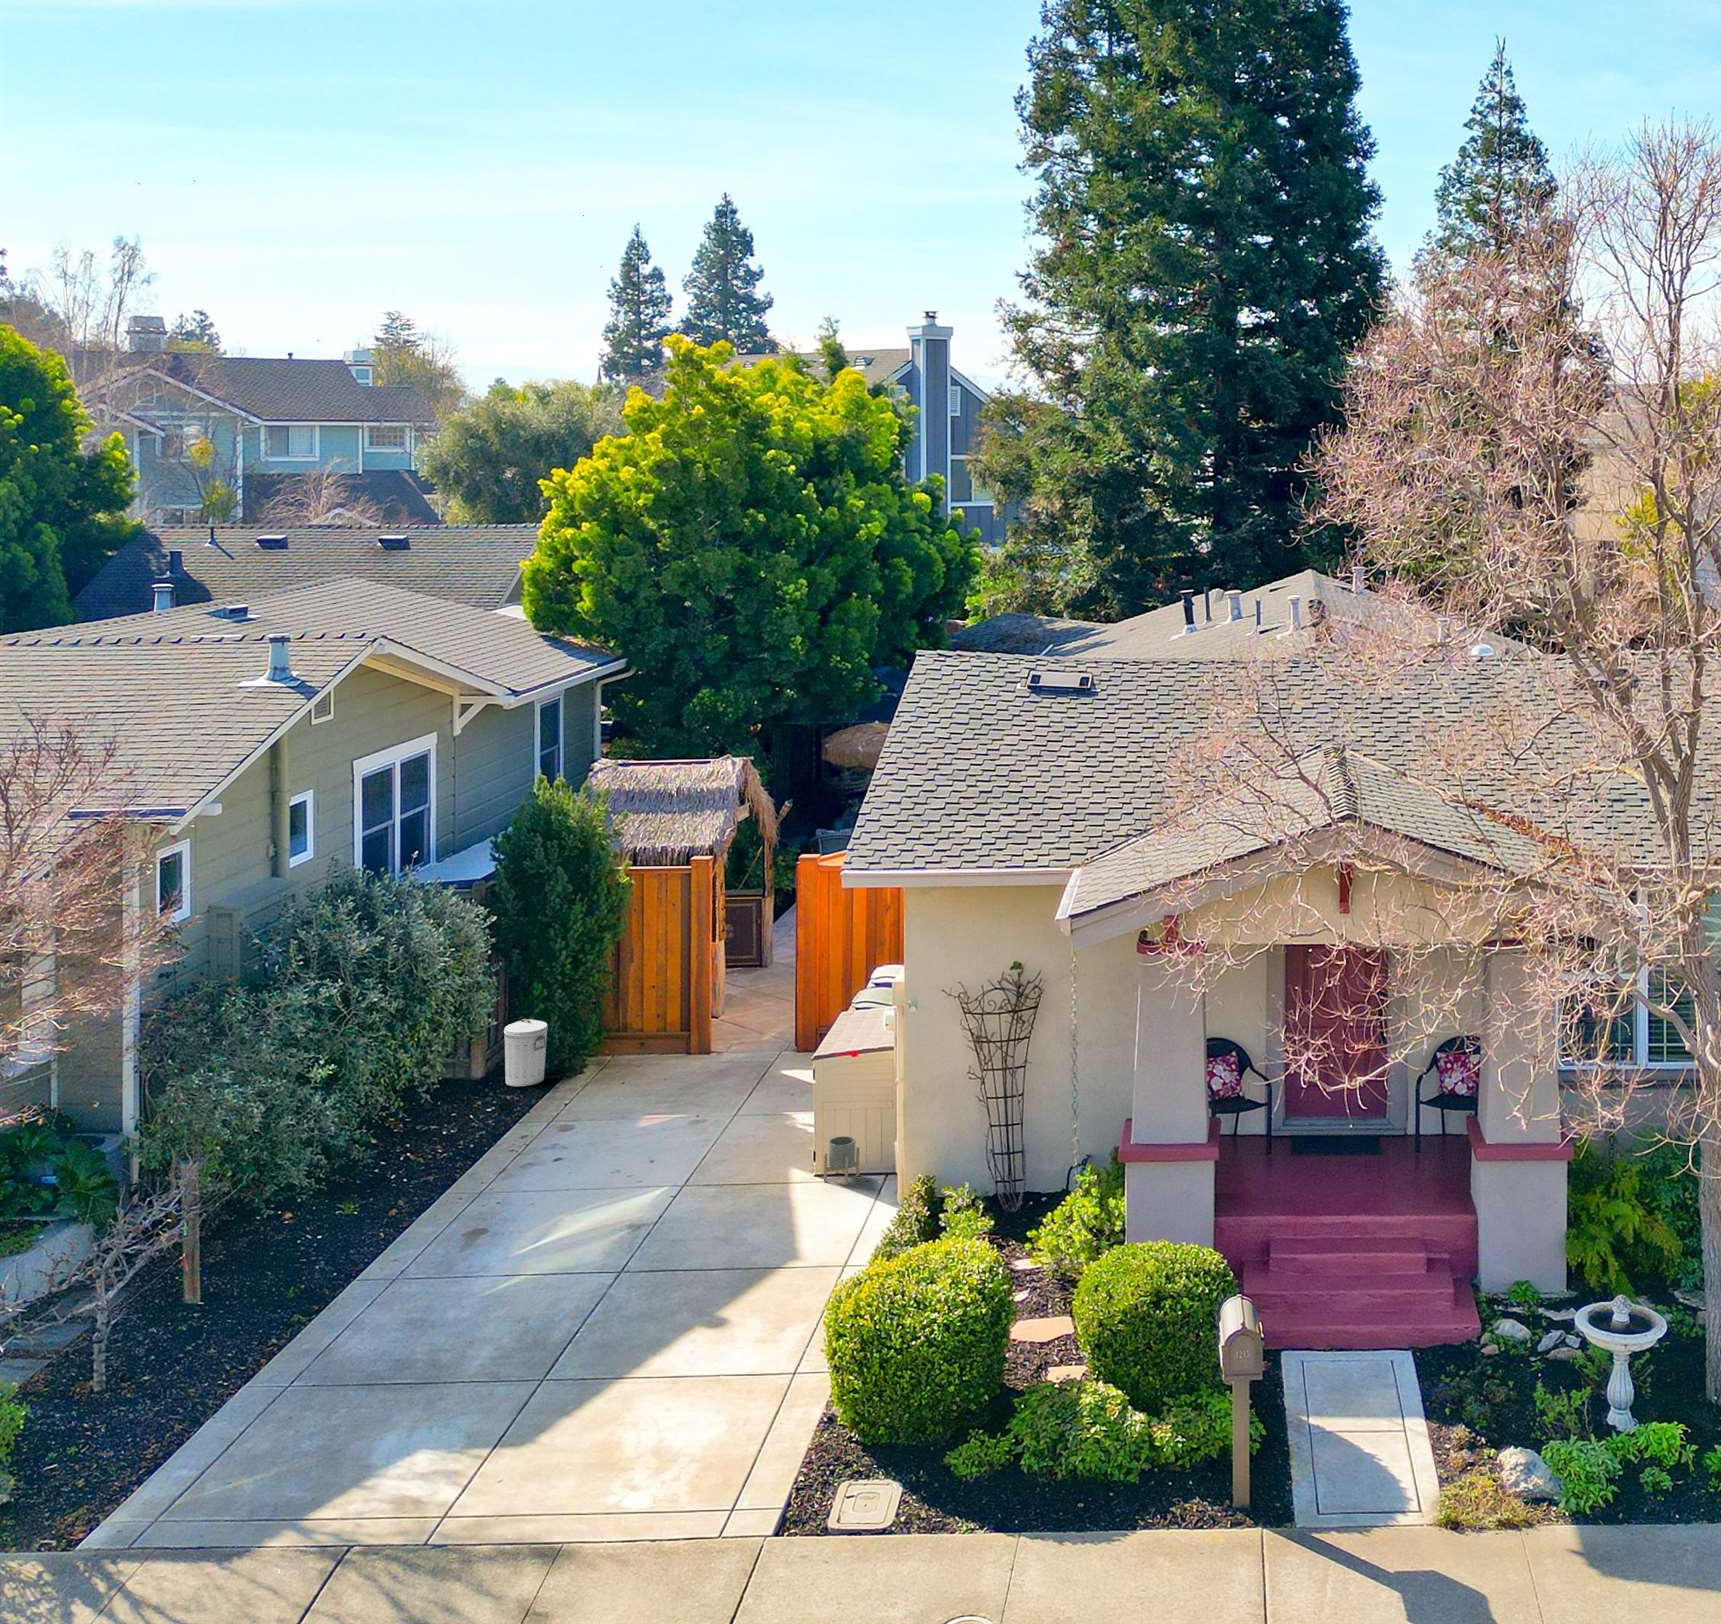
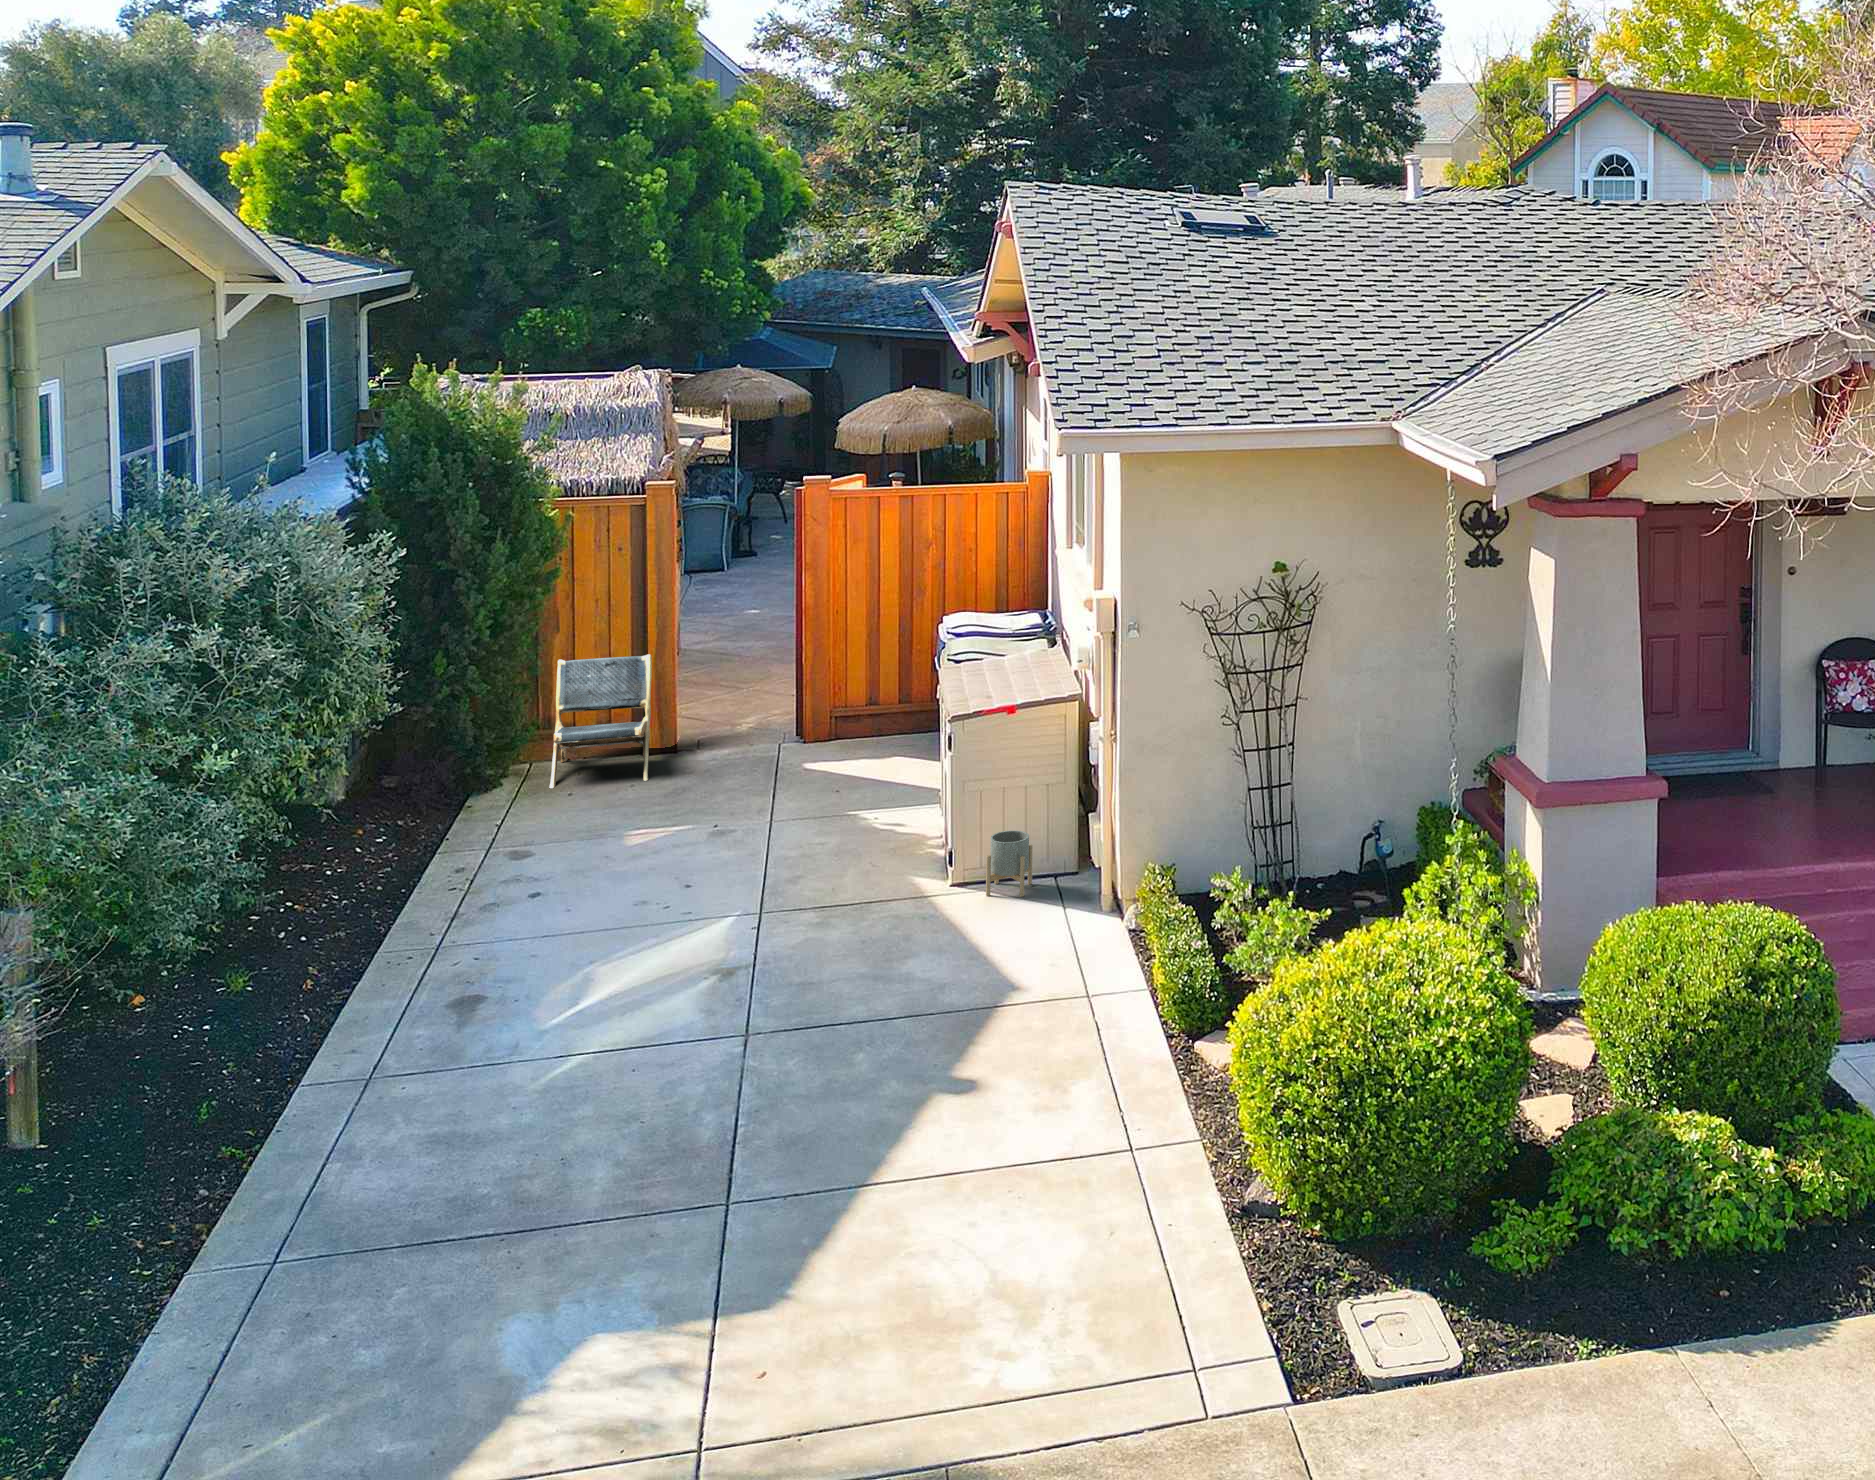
lounge chair: none [605,980,683,1073] -> present [549,654,652,788]
trash can: present [504,1019,548,1086] -> none [389,716,459,814]

